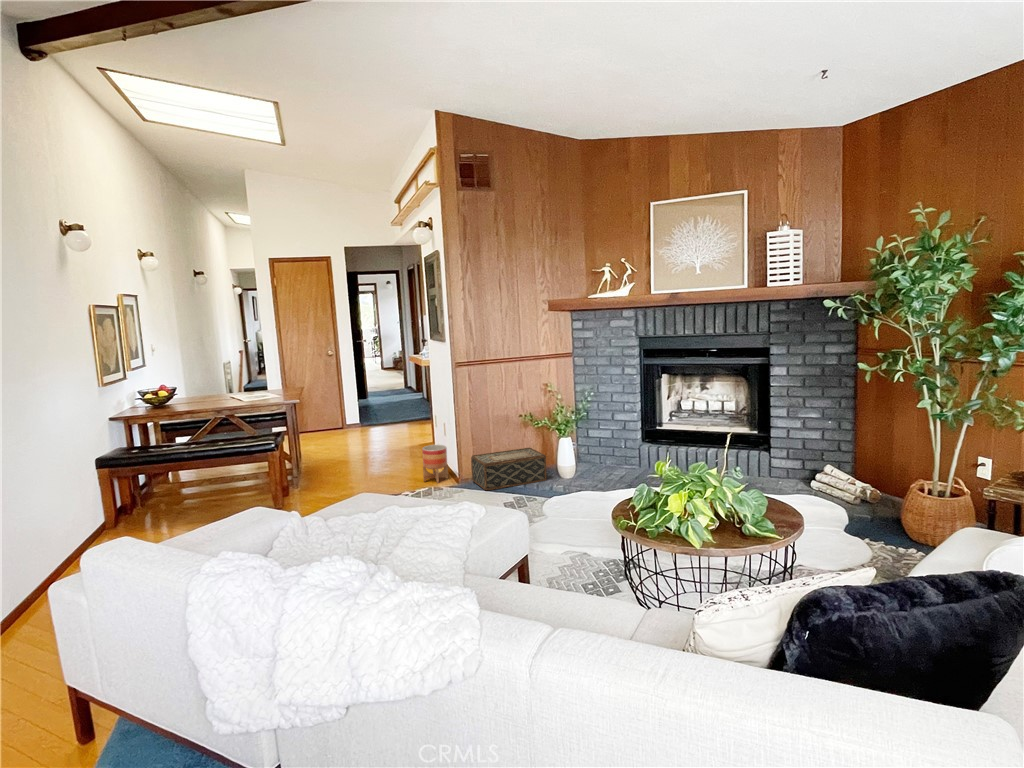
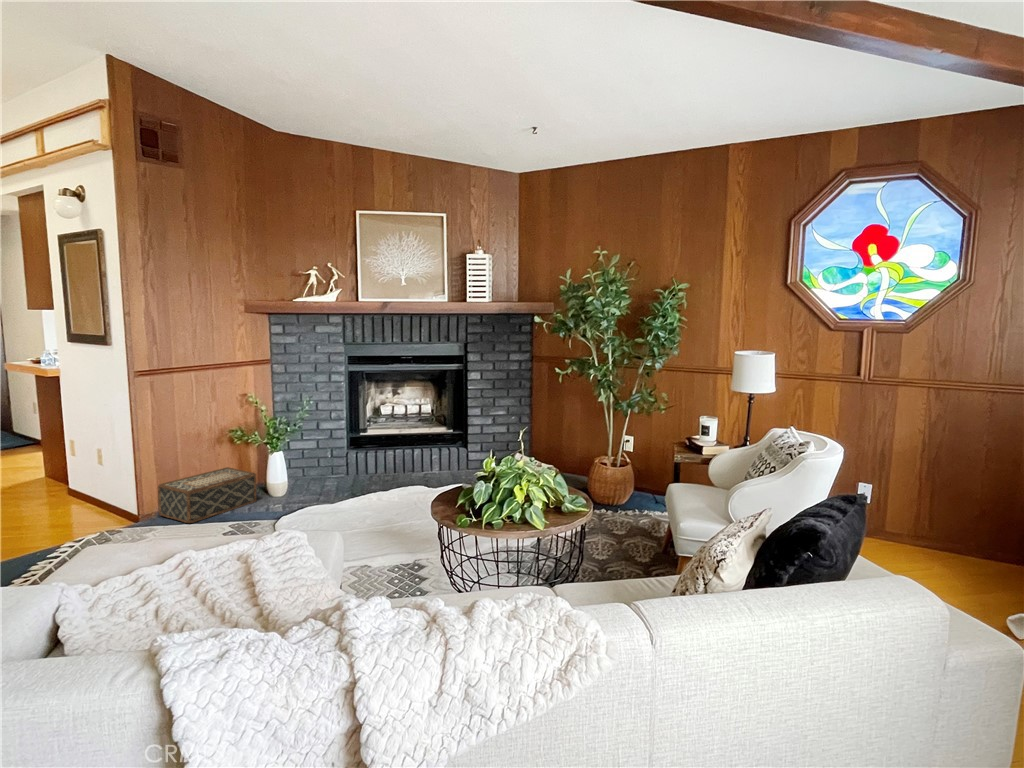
planter: present [422,445,448,483] -> none [72,477,112,528]

